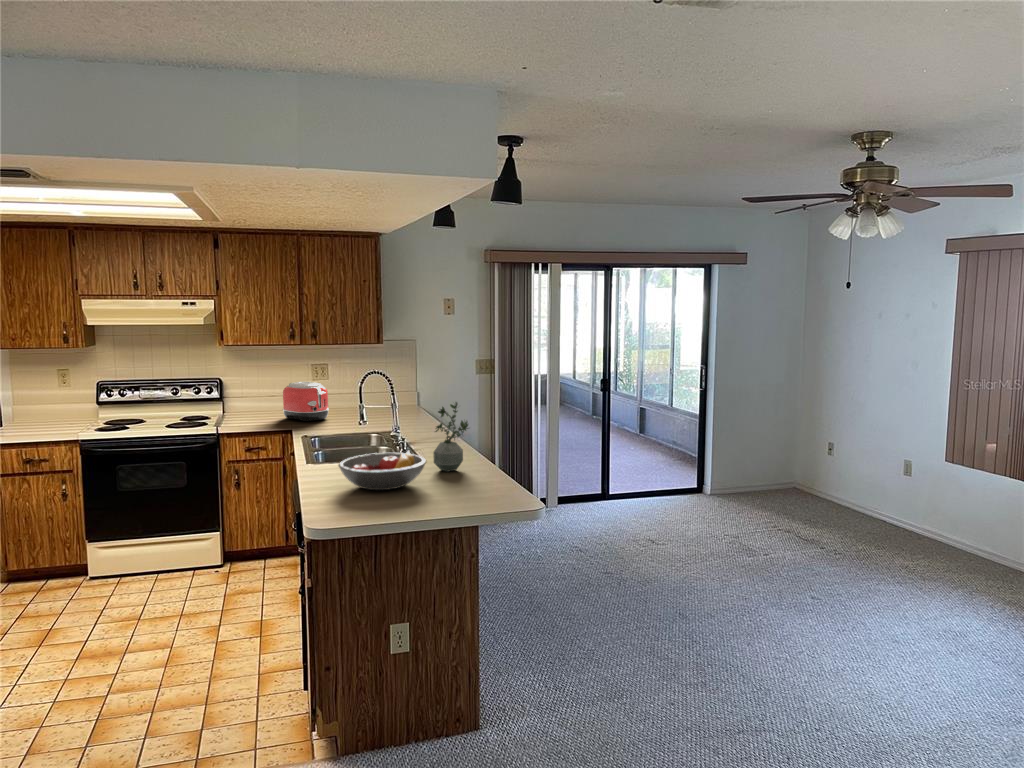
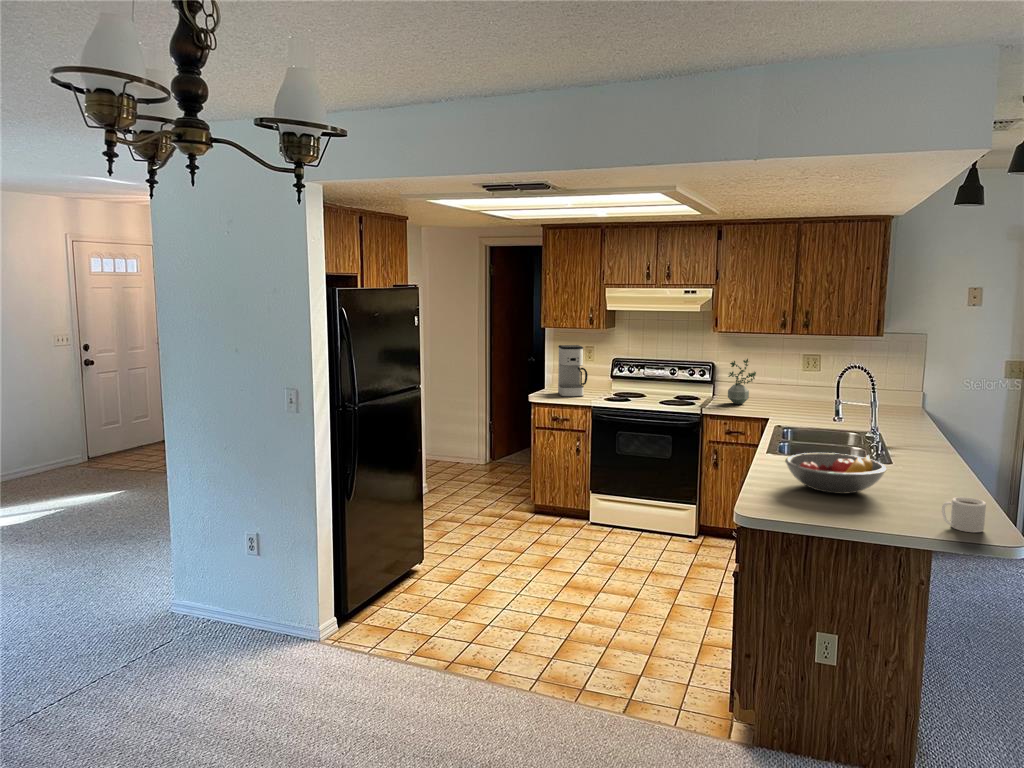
coffee maker: none [20,368,66,432] -> present [558,345,588,397]
toaster: present [283,382,329,422] -> none [767,372,815,413]
potted plant: present [434,402,468,472] -> present [728,359,756,404]
mug: none [480,473,510,502] -> present [942,497,986,532]

